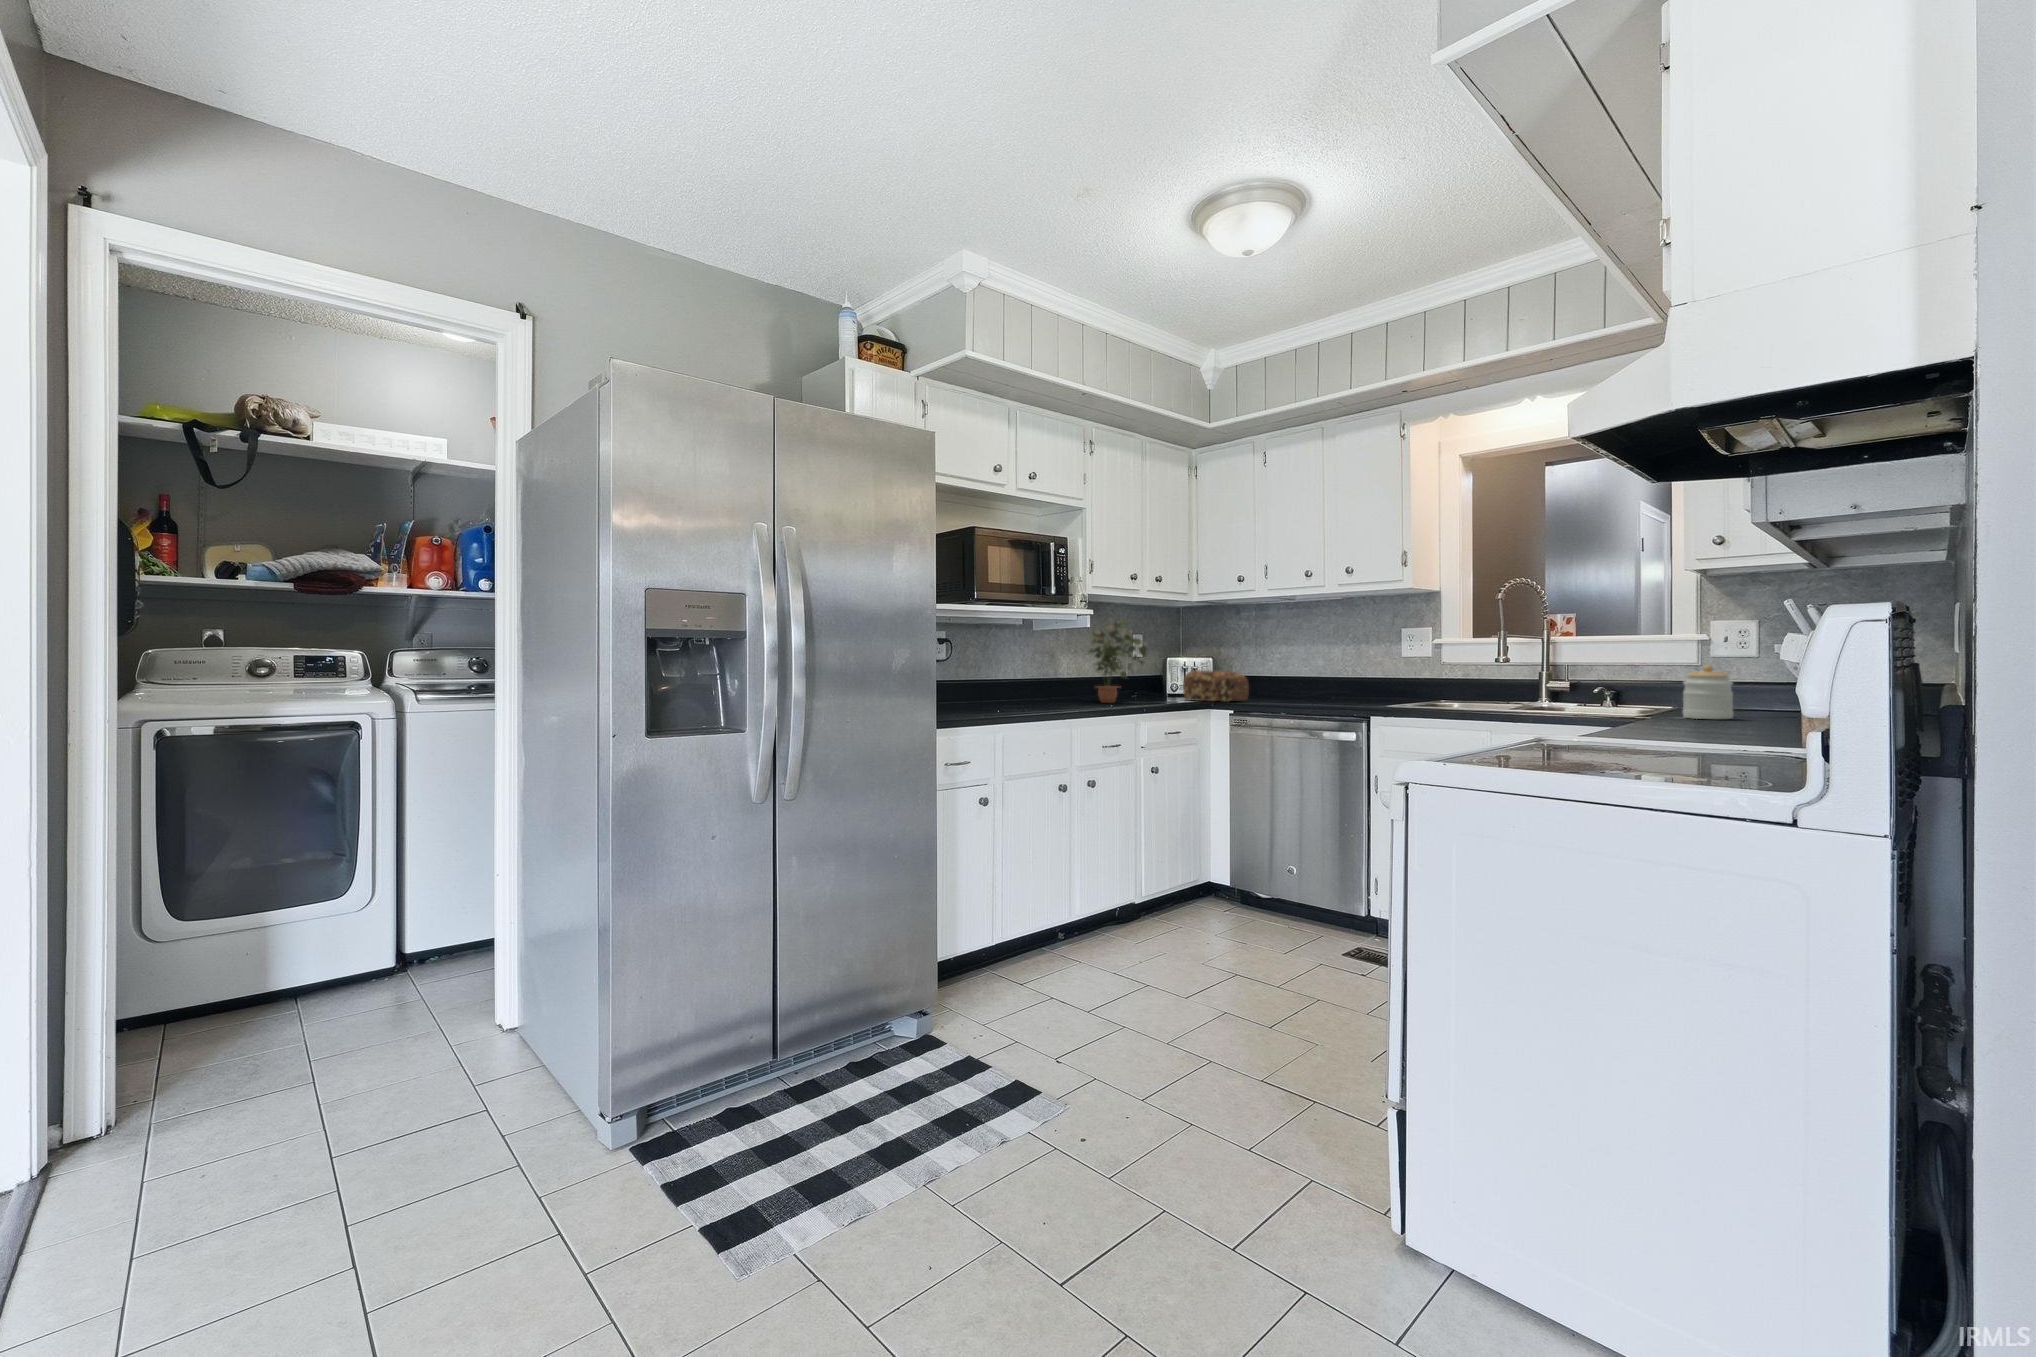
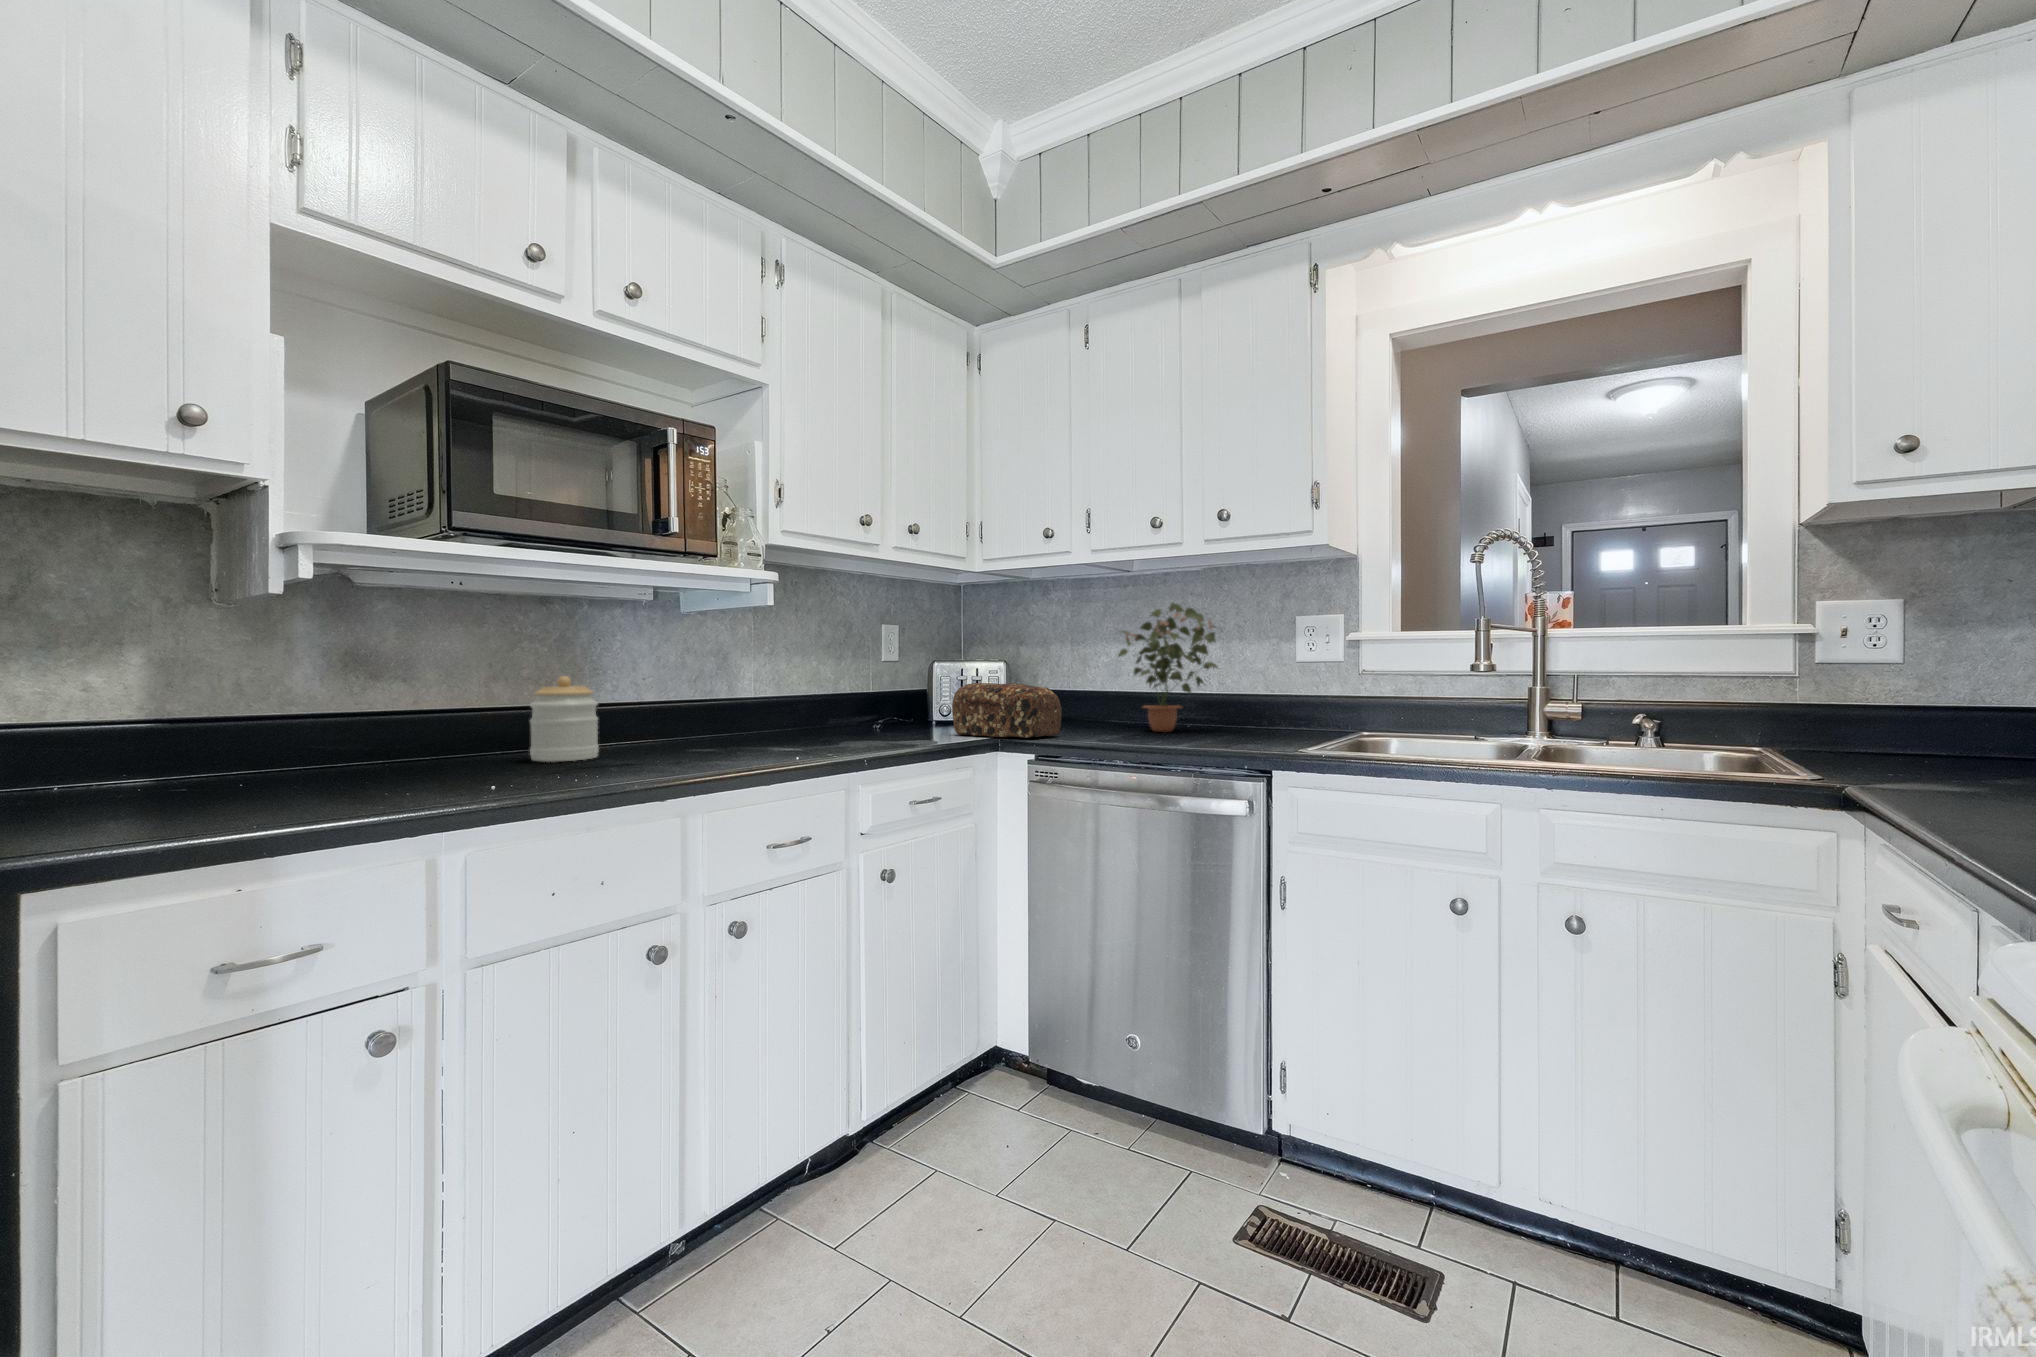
potted plant: present [1089,619,1147,703] -> present [1118,603,1218,732]
jar: present [1683,665,1733,719] -> present [530,676,599,762]

